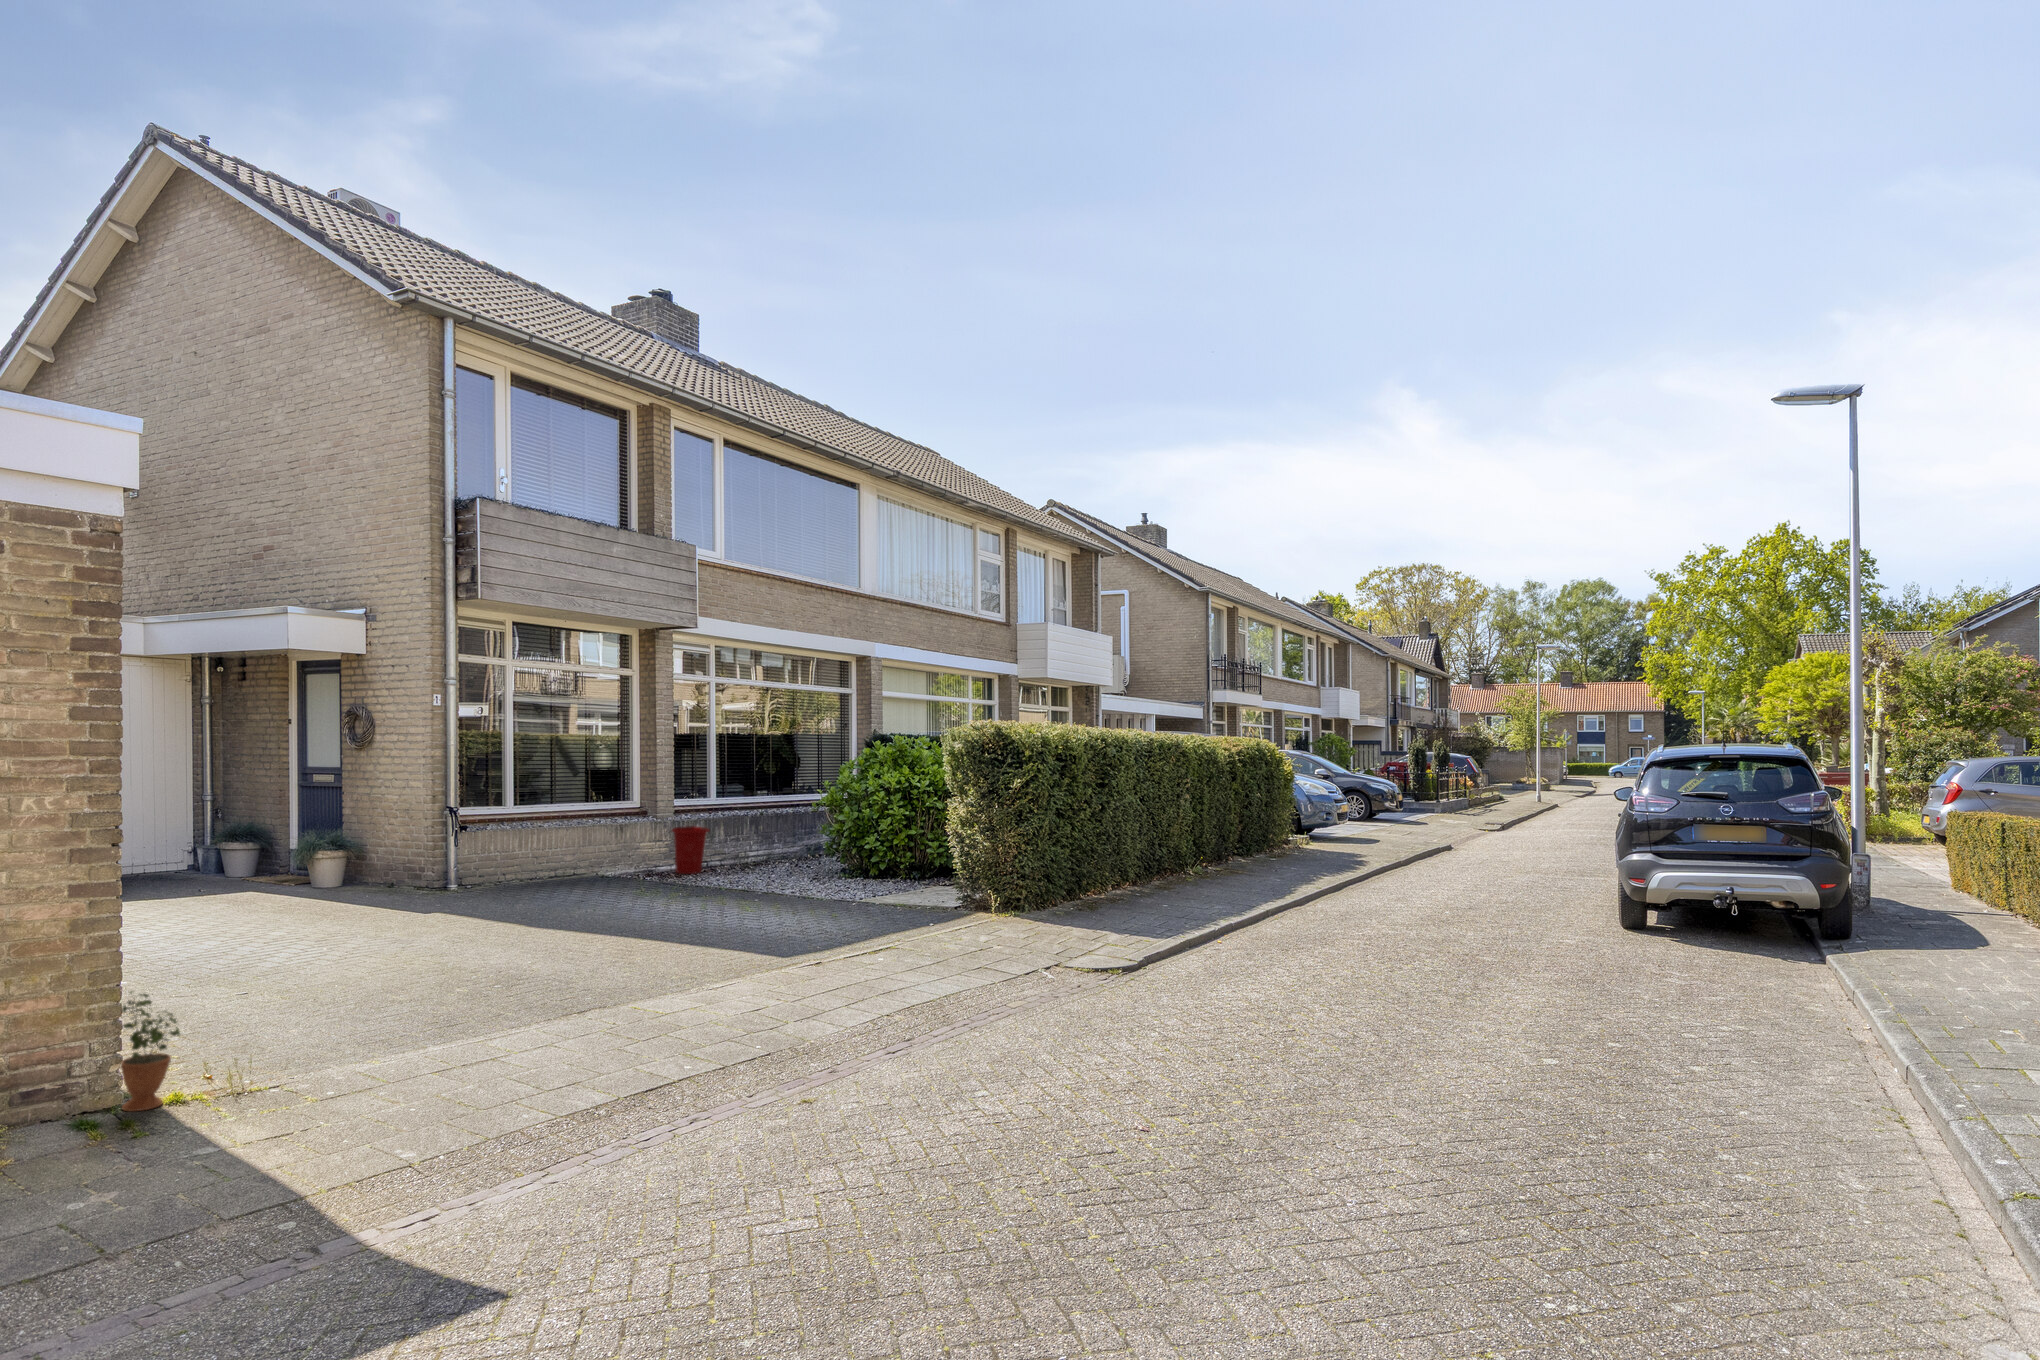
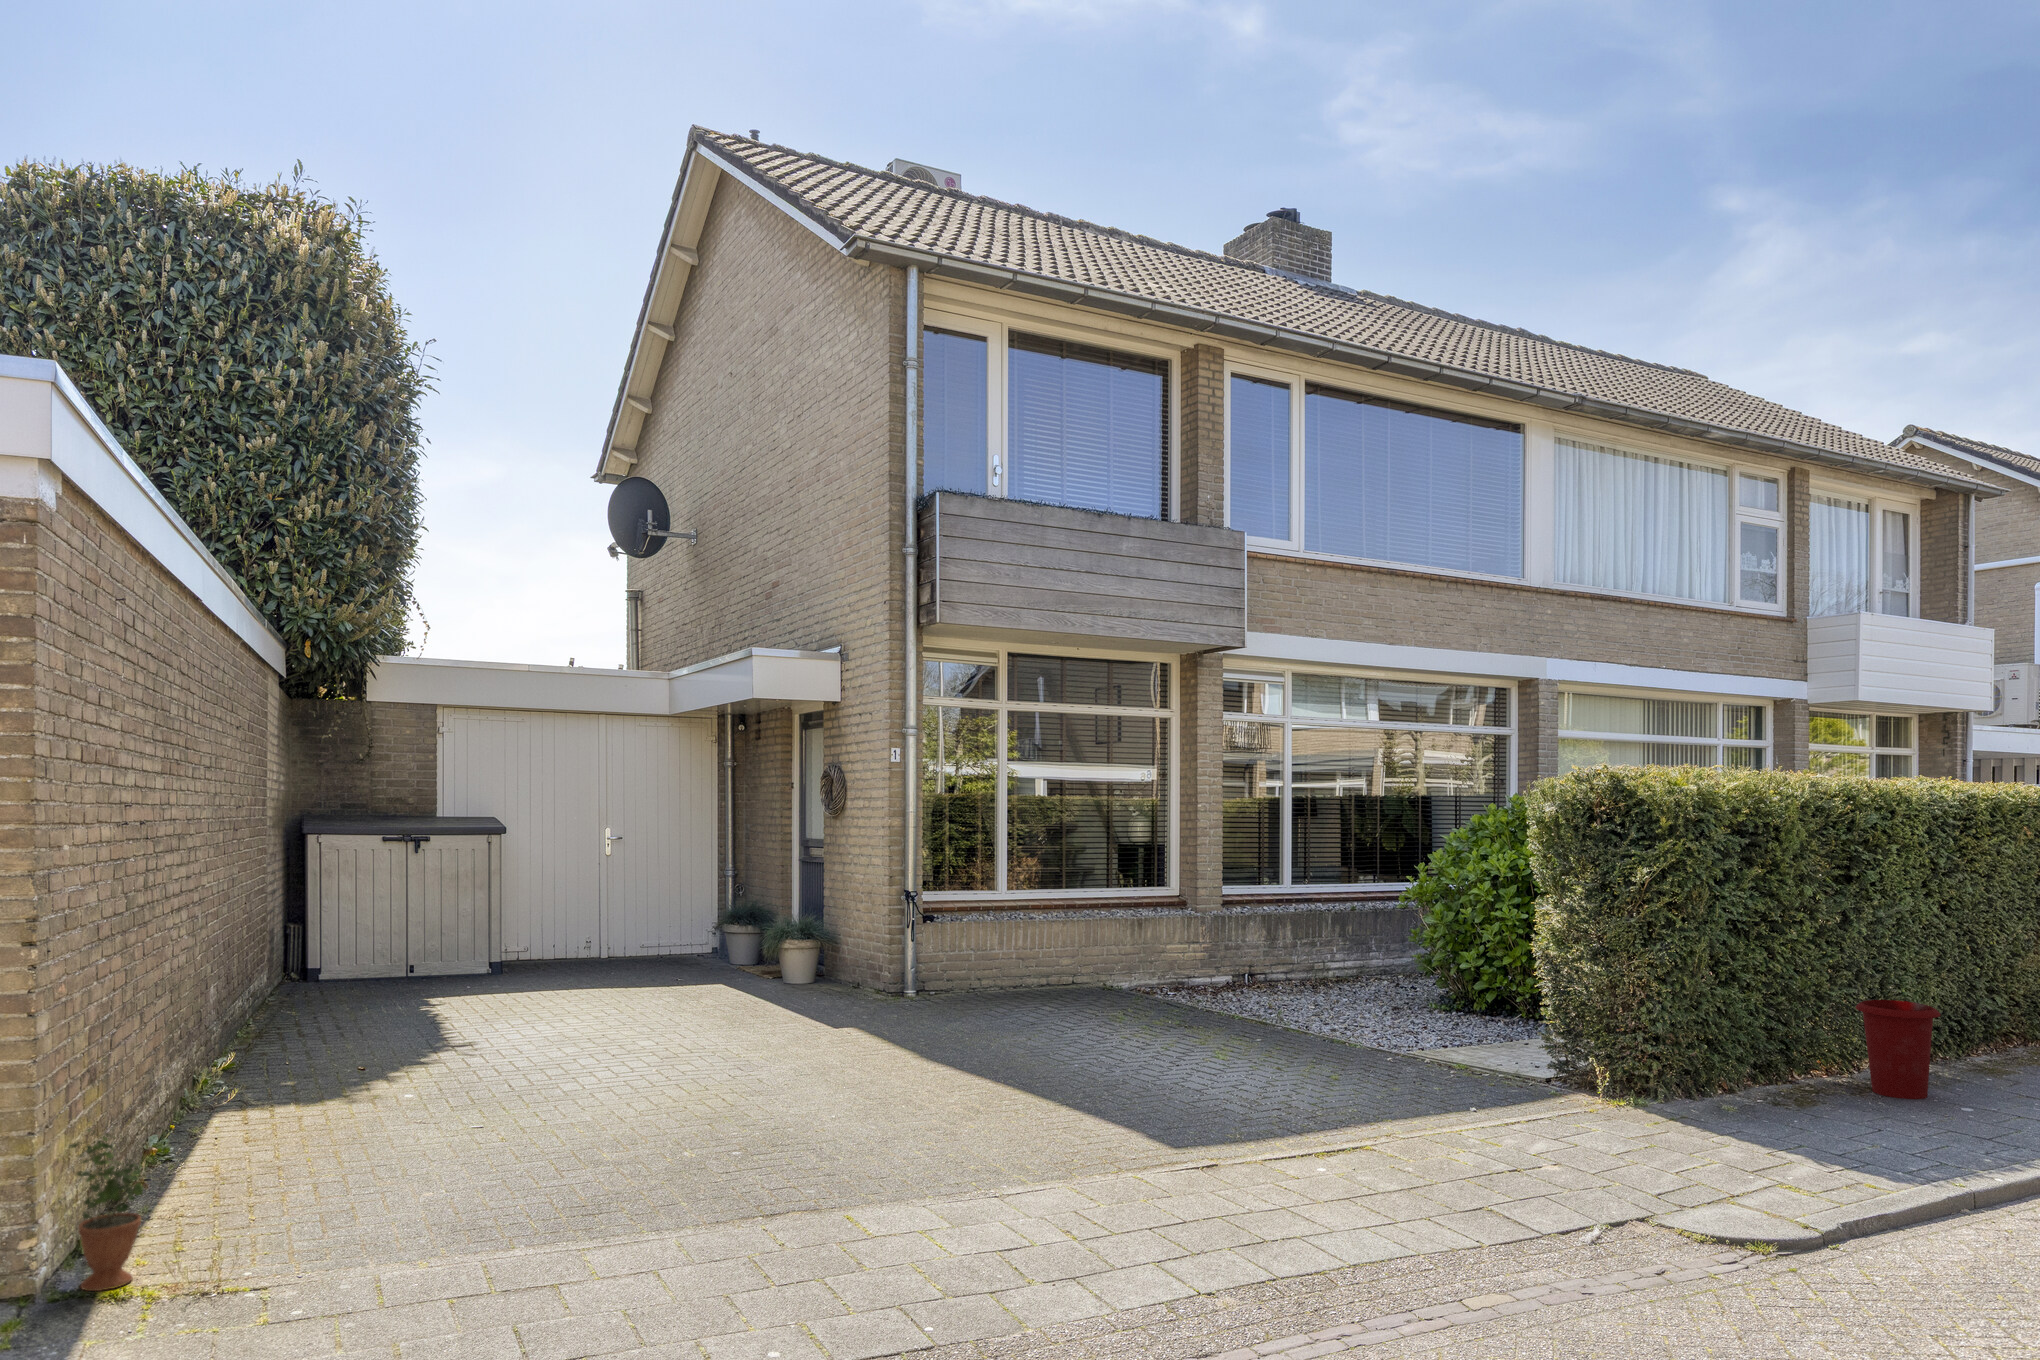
waste bin: present [672,826,709,874] -> present [1856,1000,1940,1099]

